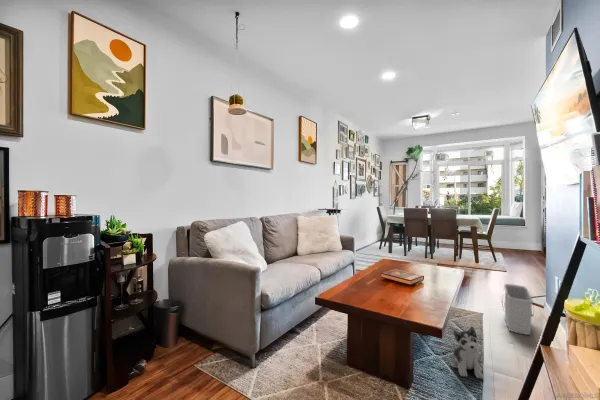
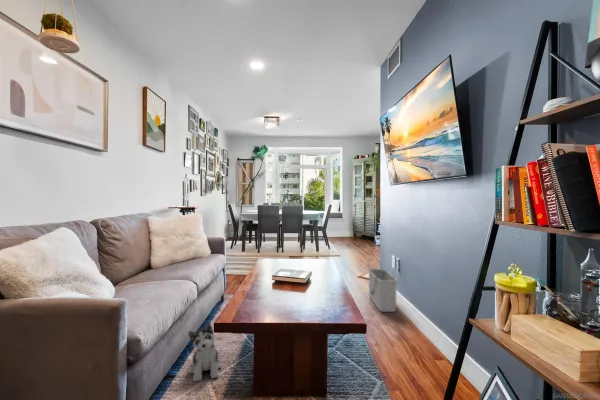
plush toy: present [451,327,484,379] -> present [188,323,222,381]

